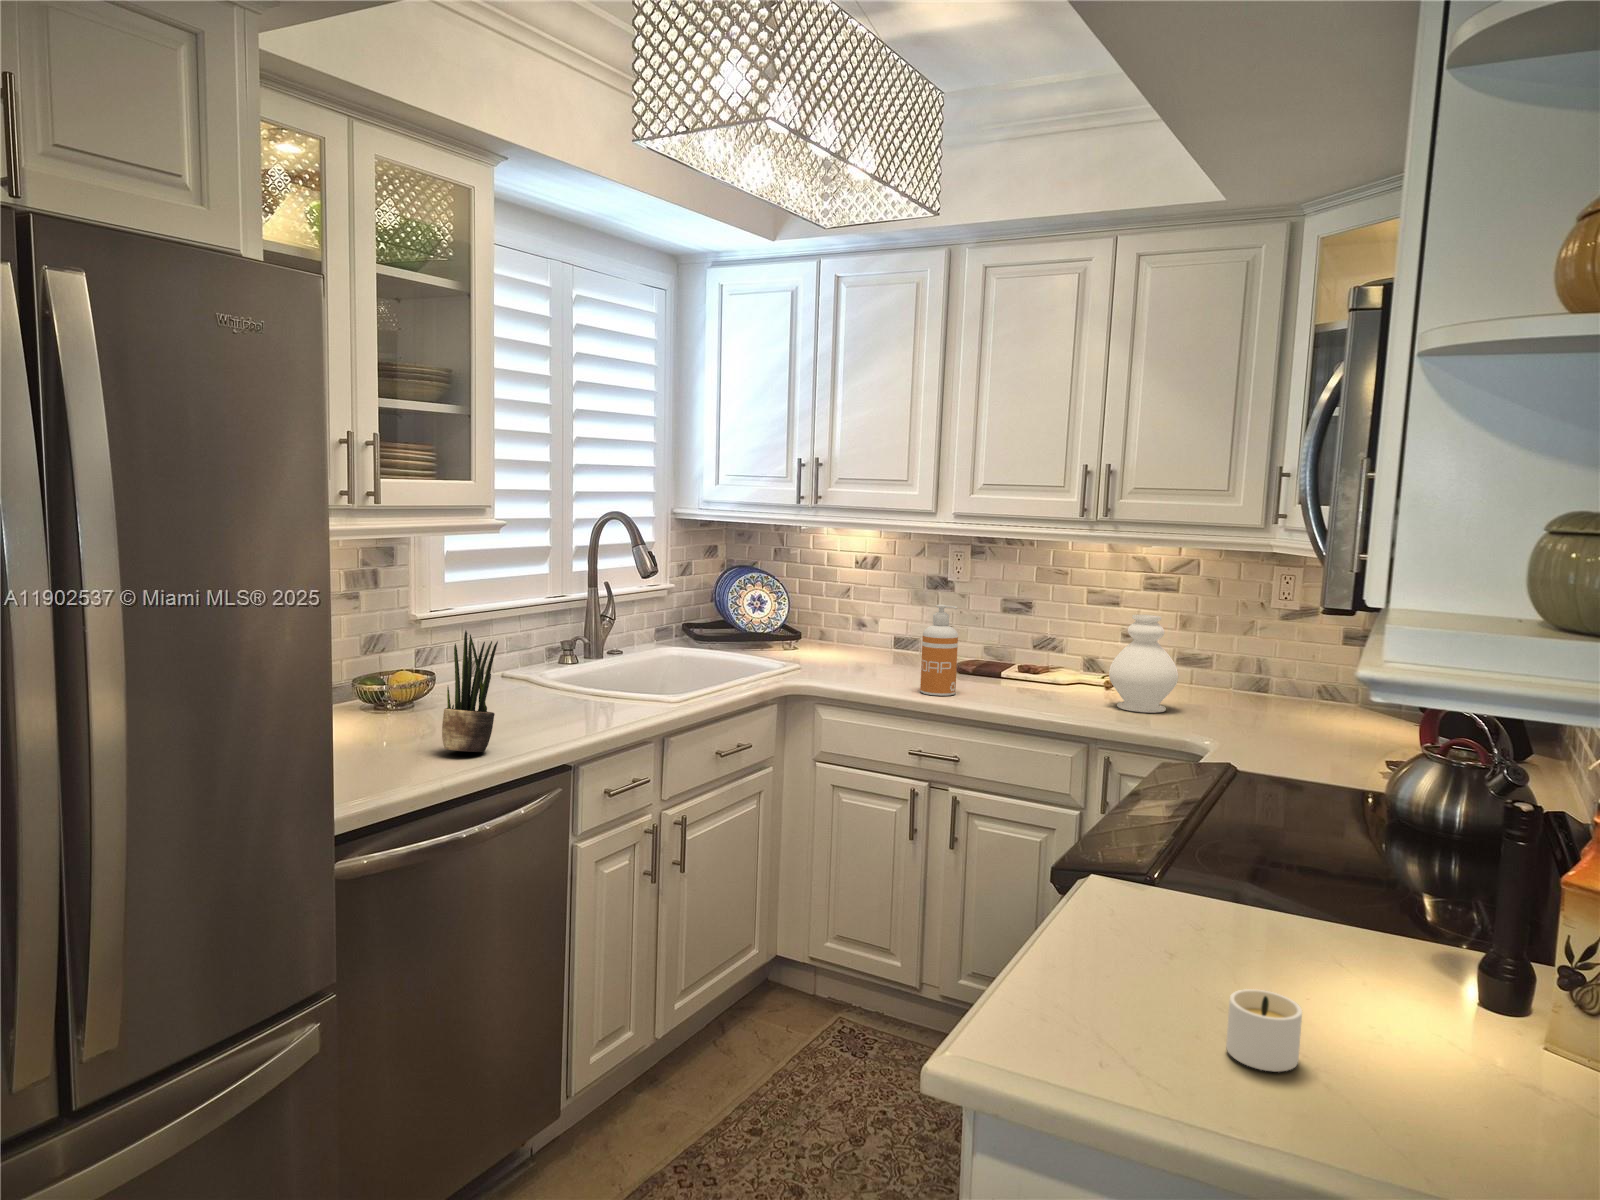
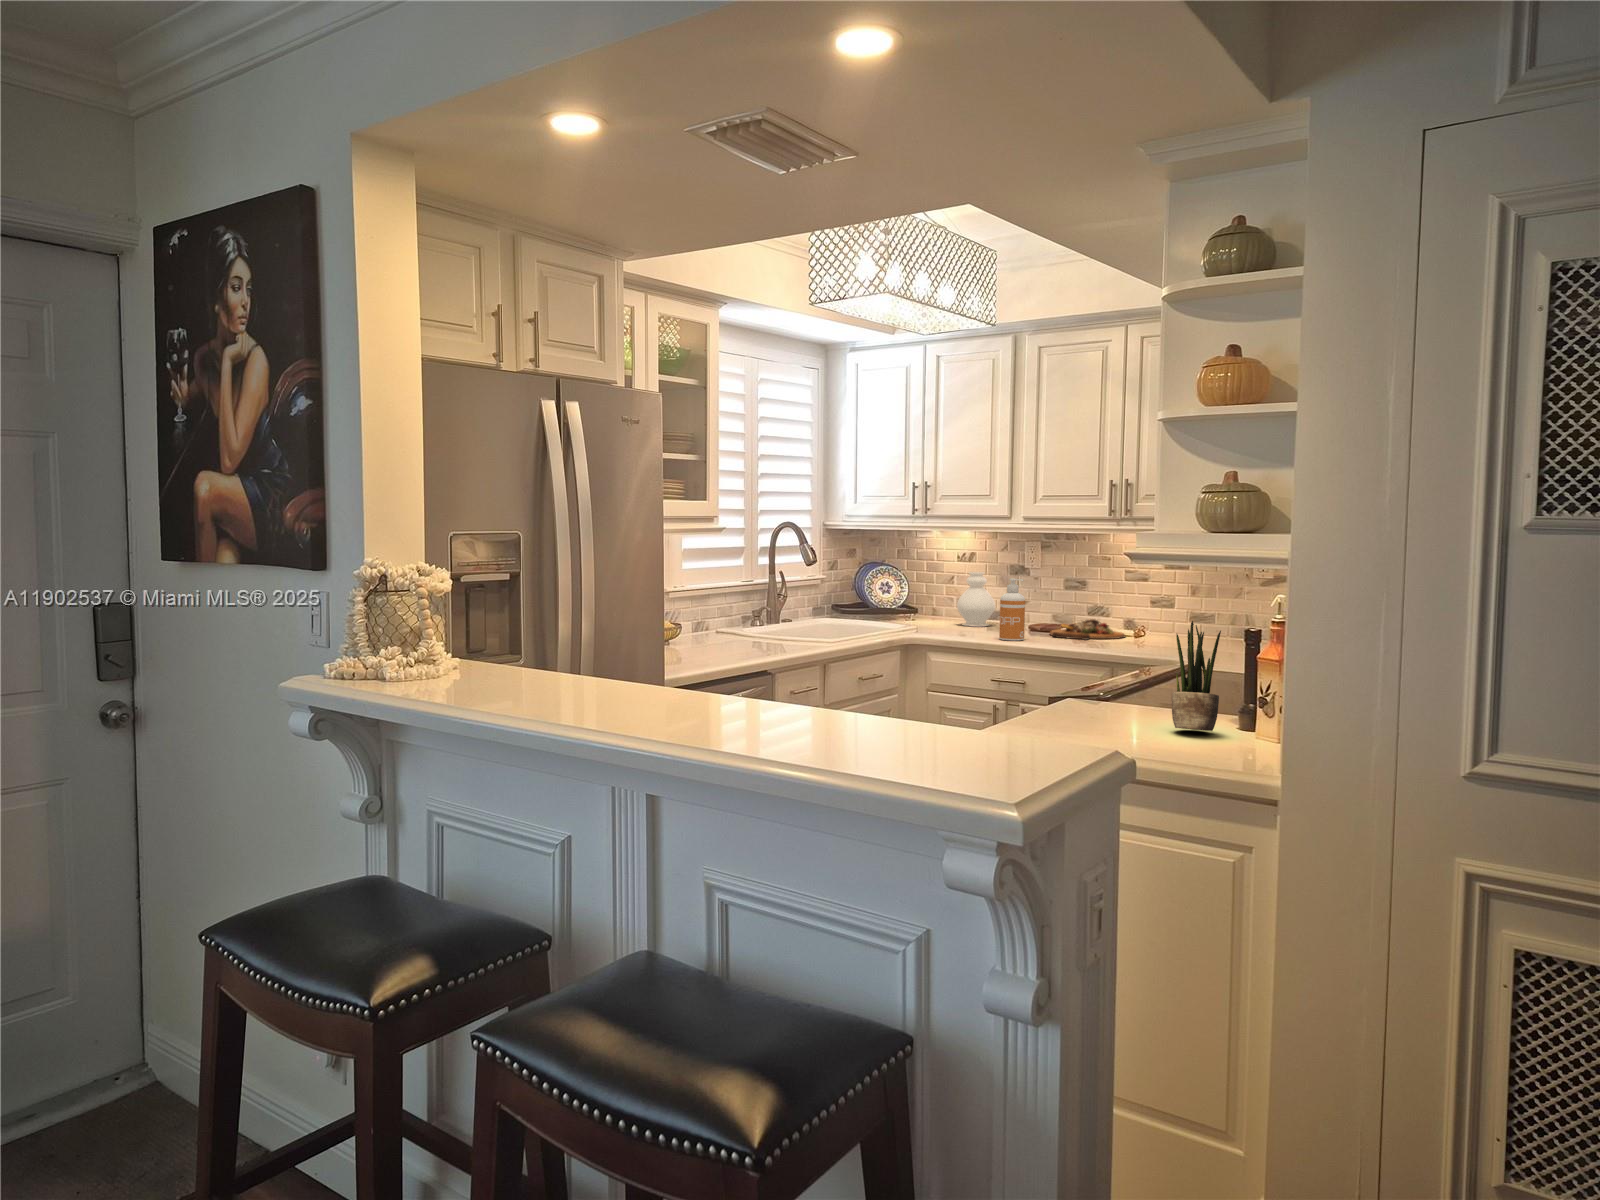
decorative vase: present [1109,615,1178,713] -> present [957,572,995,627]
potted plant: present [442,630,498,752] -> present [1172,621,1221,731]
cutting board: none [986,659,1092,693] -> present [1050,619,1125,640]
candle: present [1226,989,1302,1072] -> none [1098,706,1144,737]

